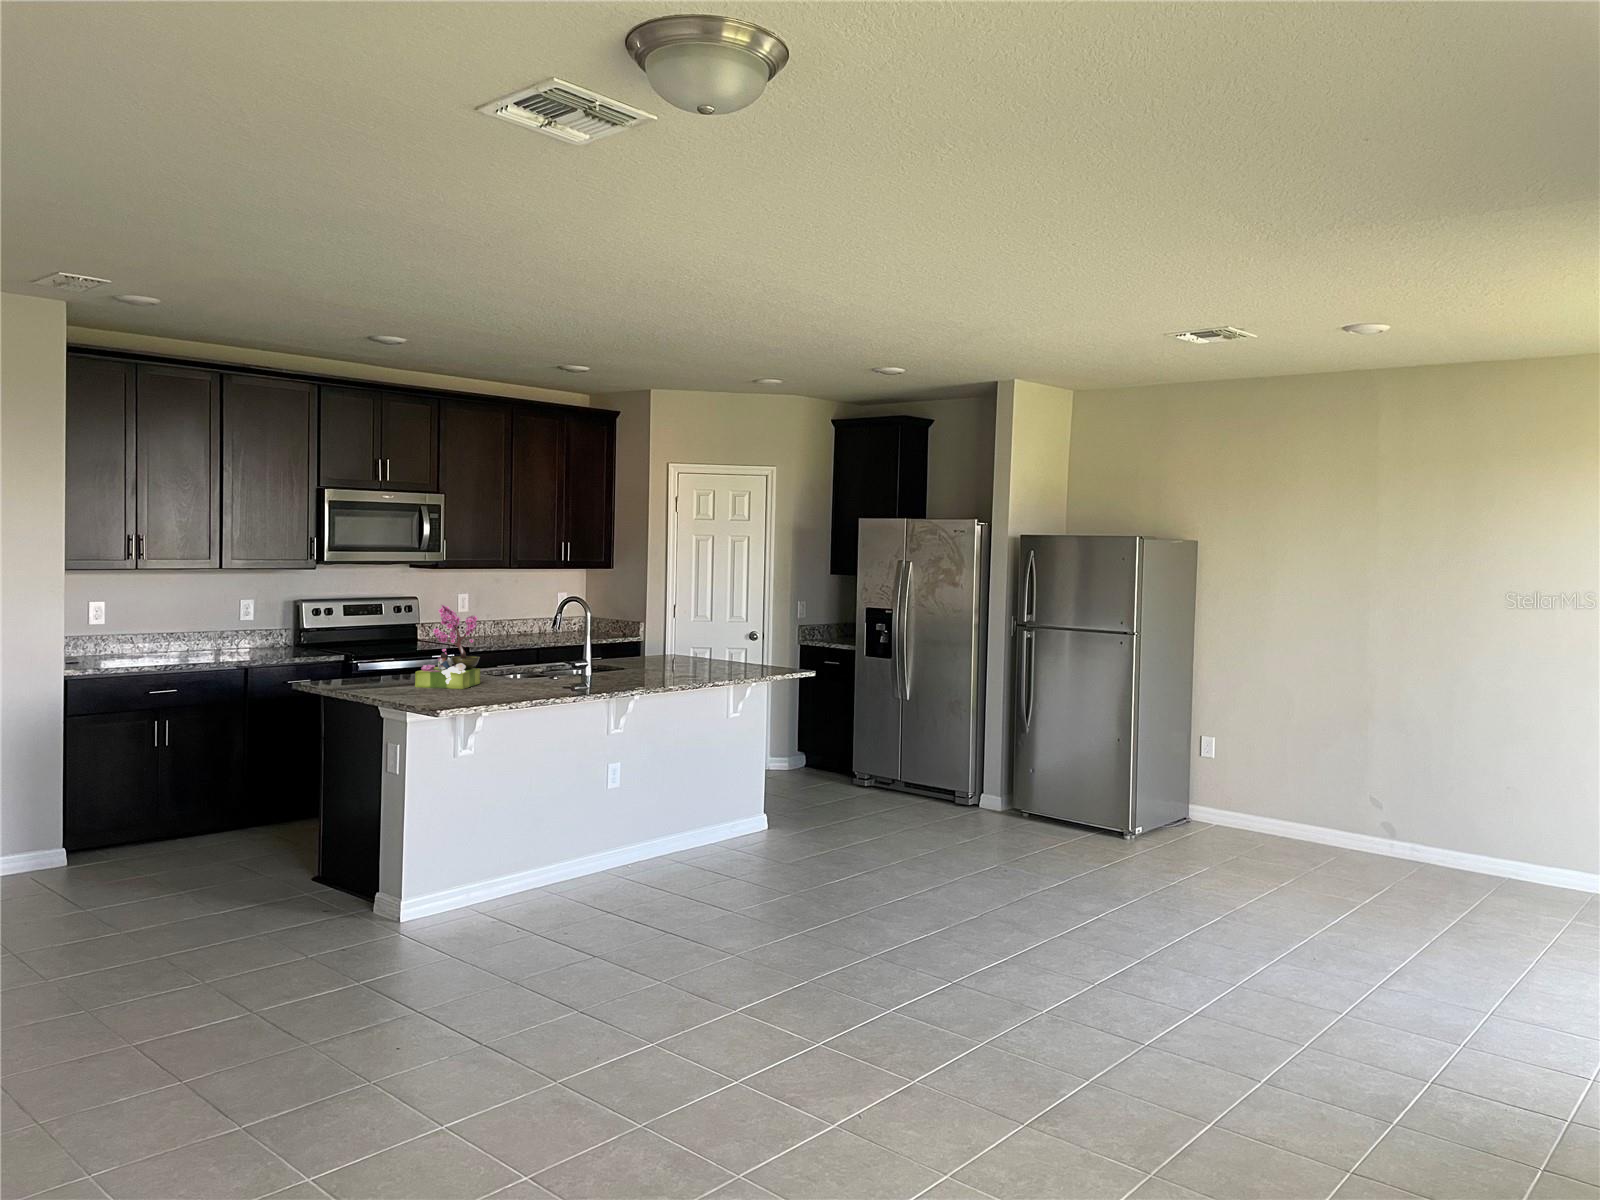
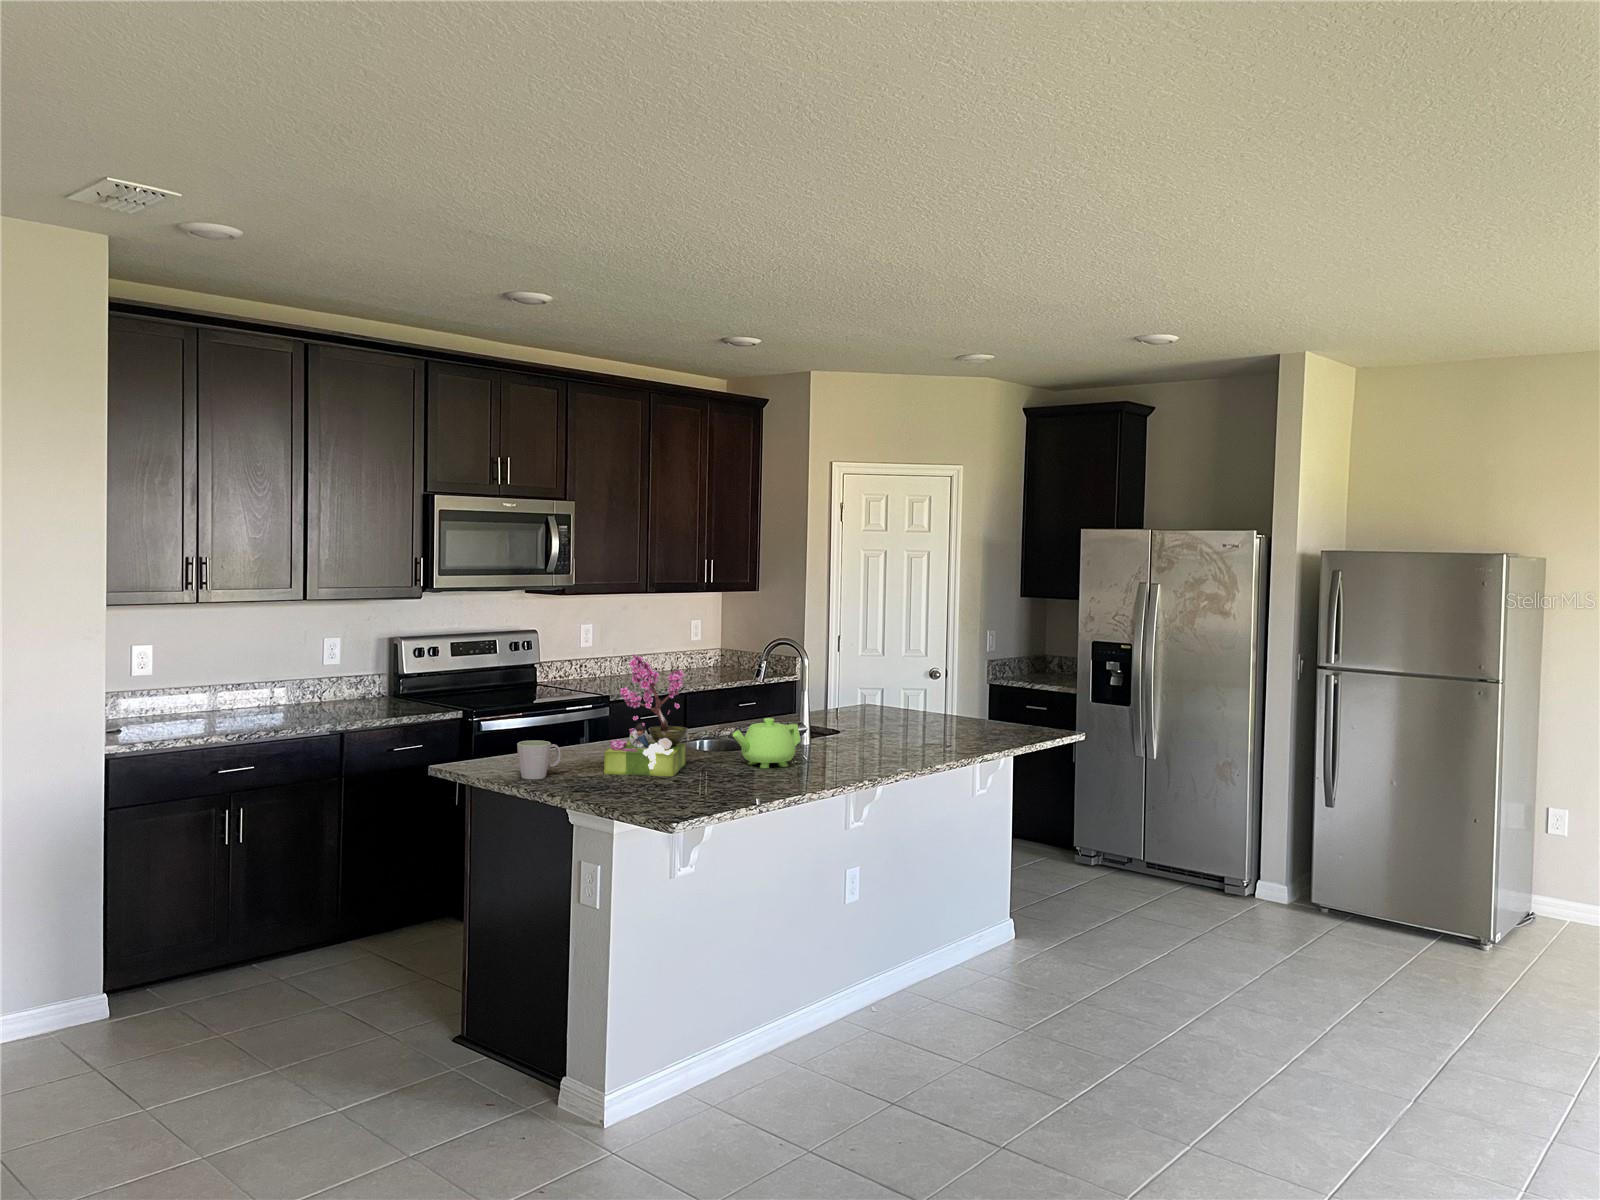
teapot: none [513,651,567,686] -> present [733,718,801,769]
mug: none [350,663,382,689] -> present [517,740,561,779]

